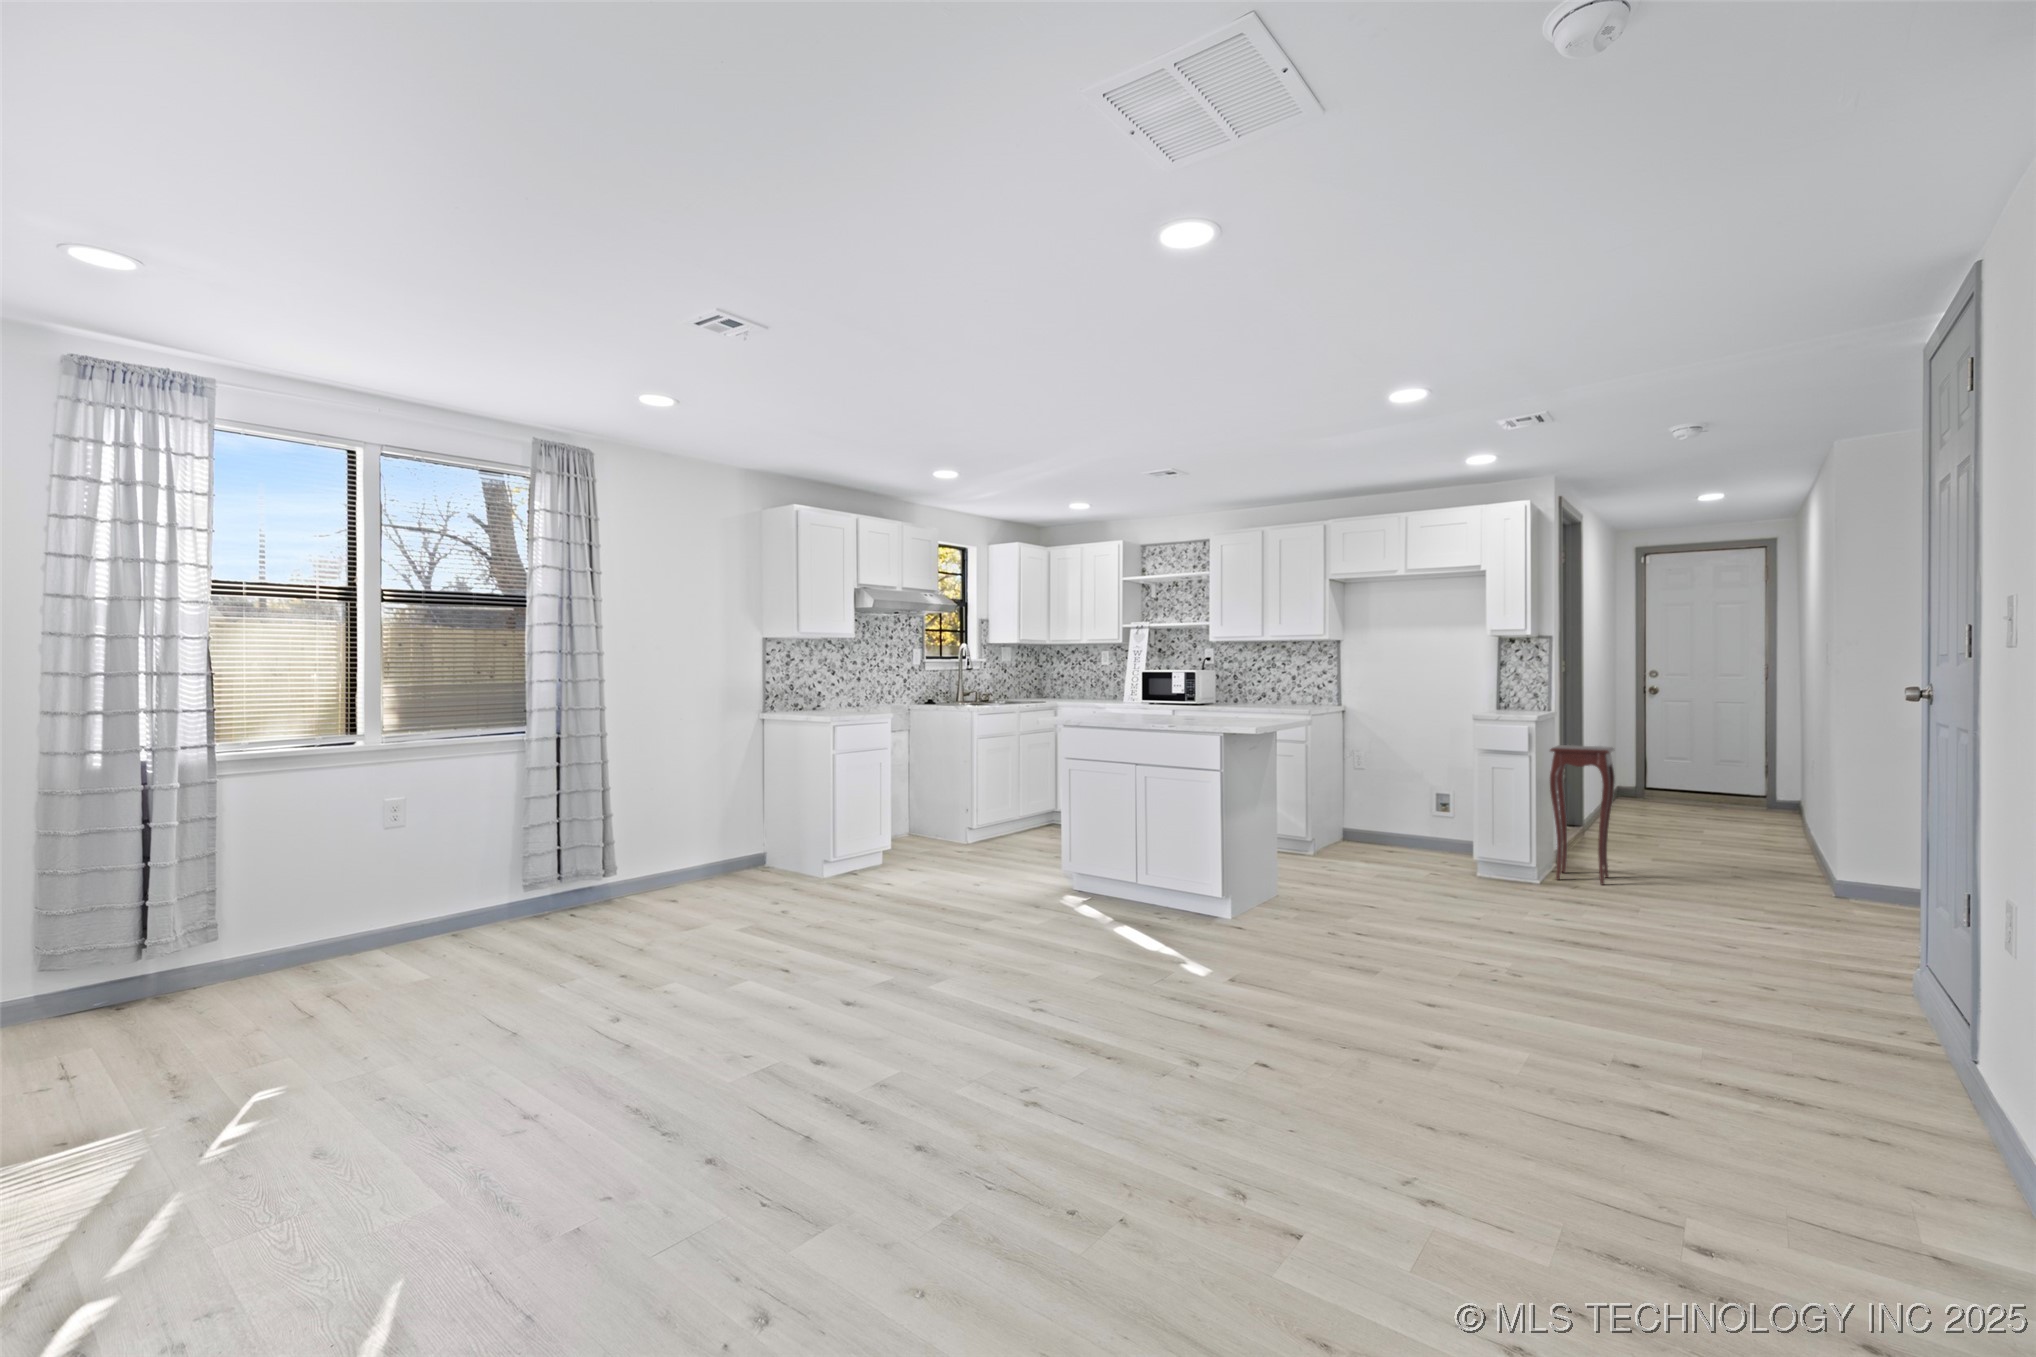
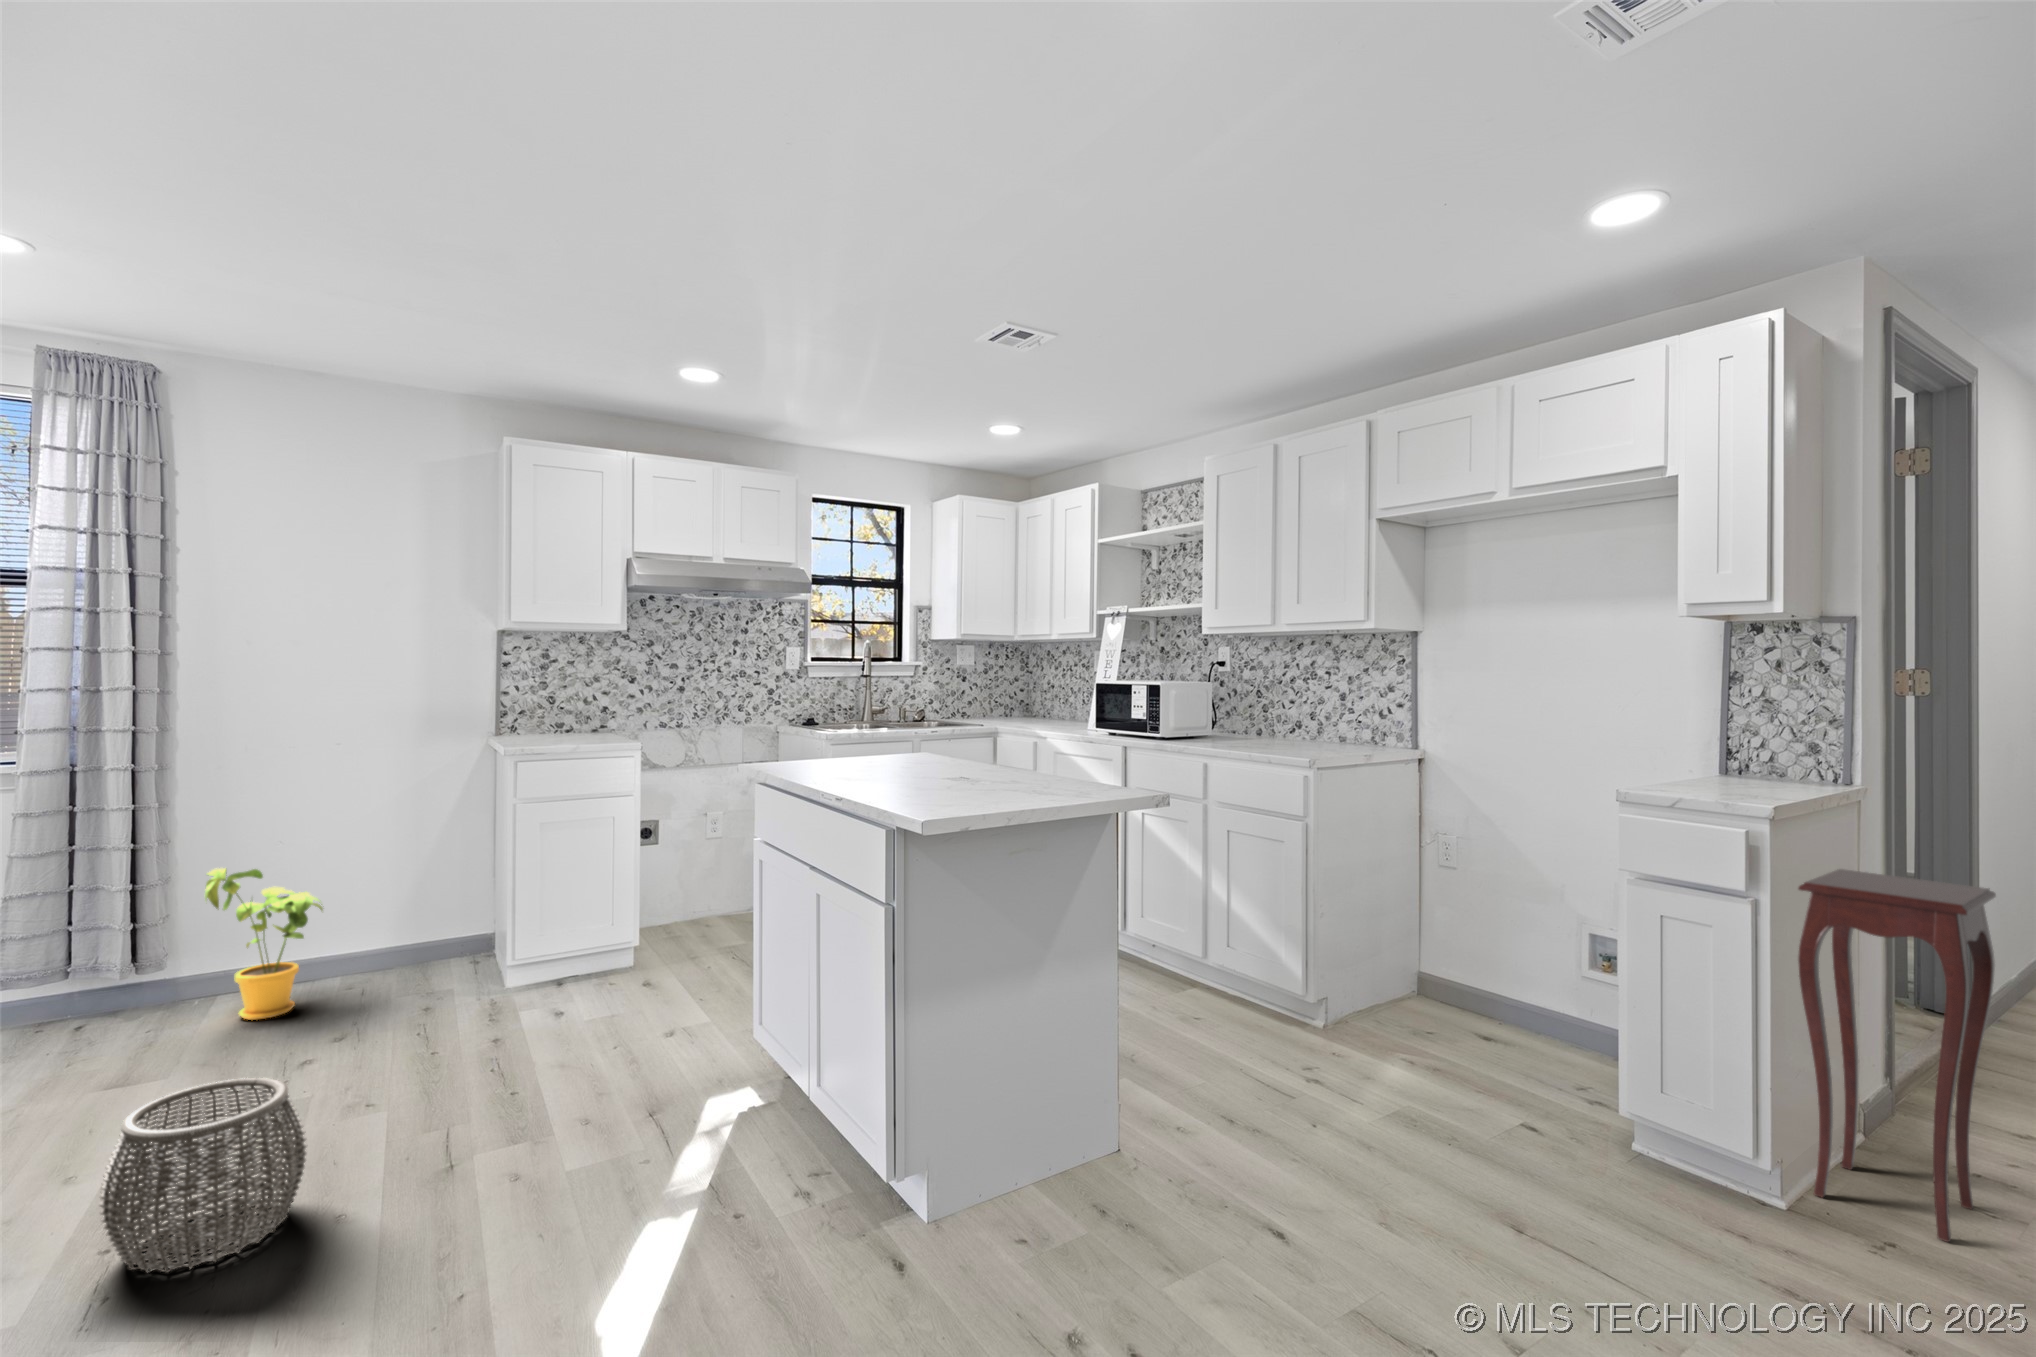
house plant: none [658,796,734,899] -> present [205,868,323,1020]
woven basket: none [879,876,959,959] -> present [100,1078,307,1273]

